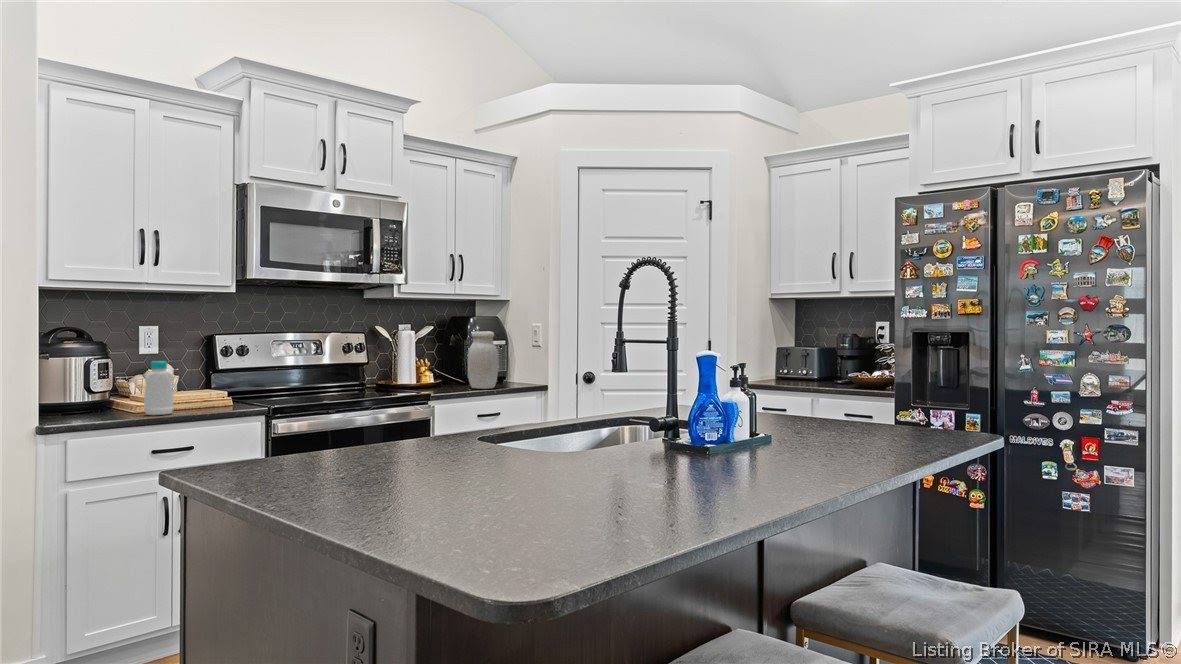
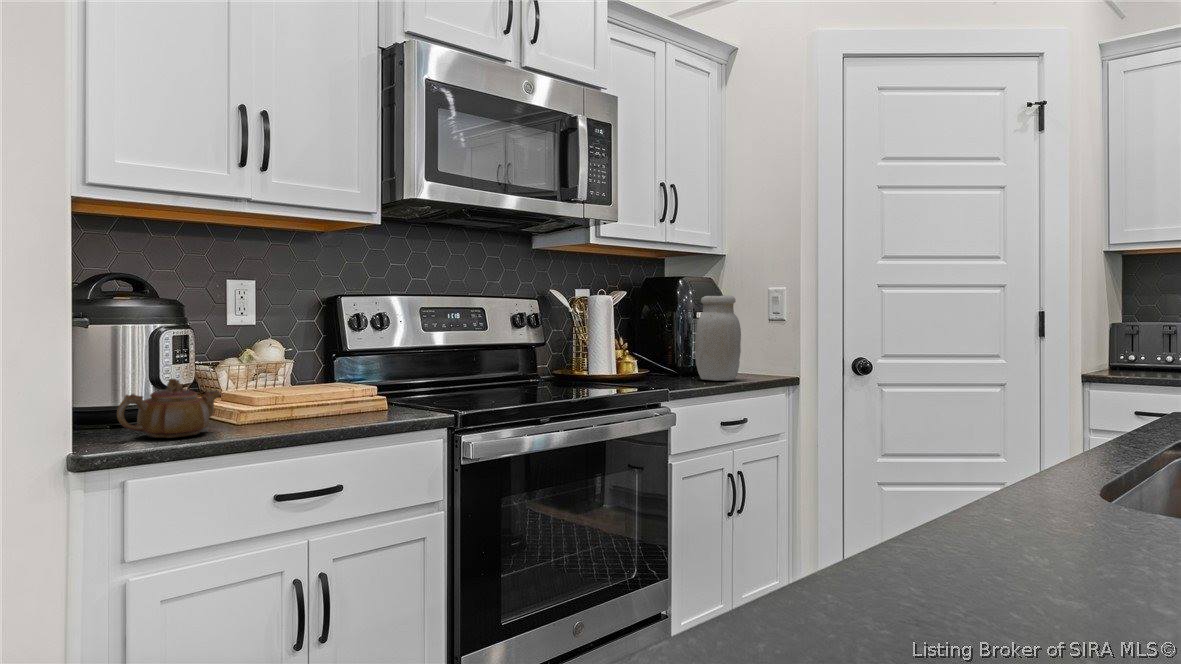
bottle: present [144,361,173,415] -> none [257,332,307,430]
teapot: none [65,387,124,419] -> present [117,379,221,438]

